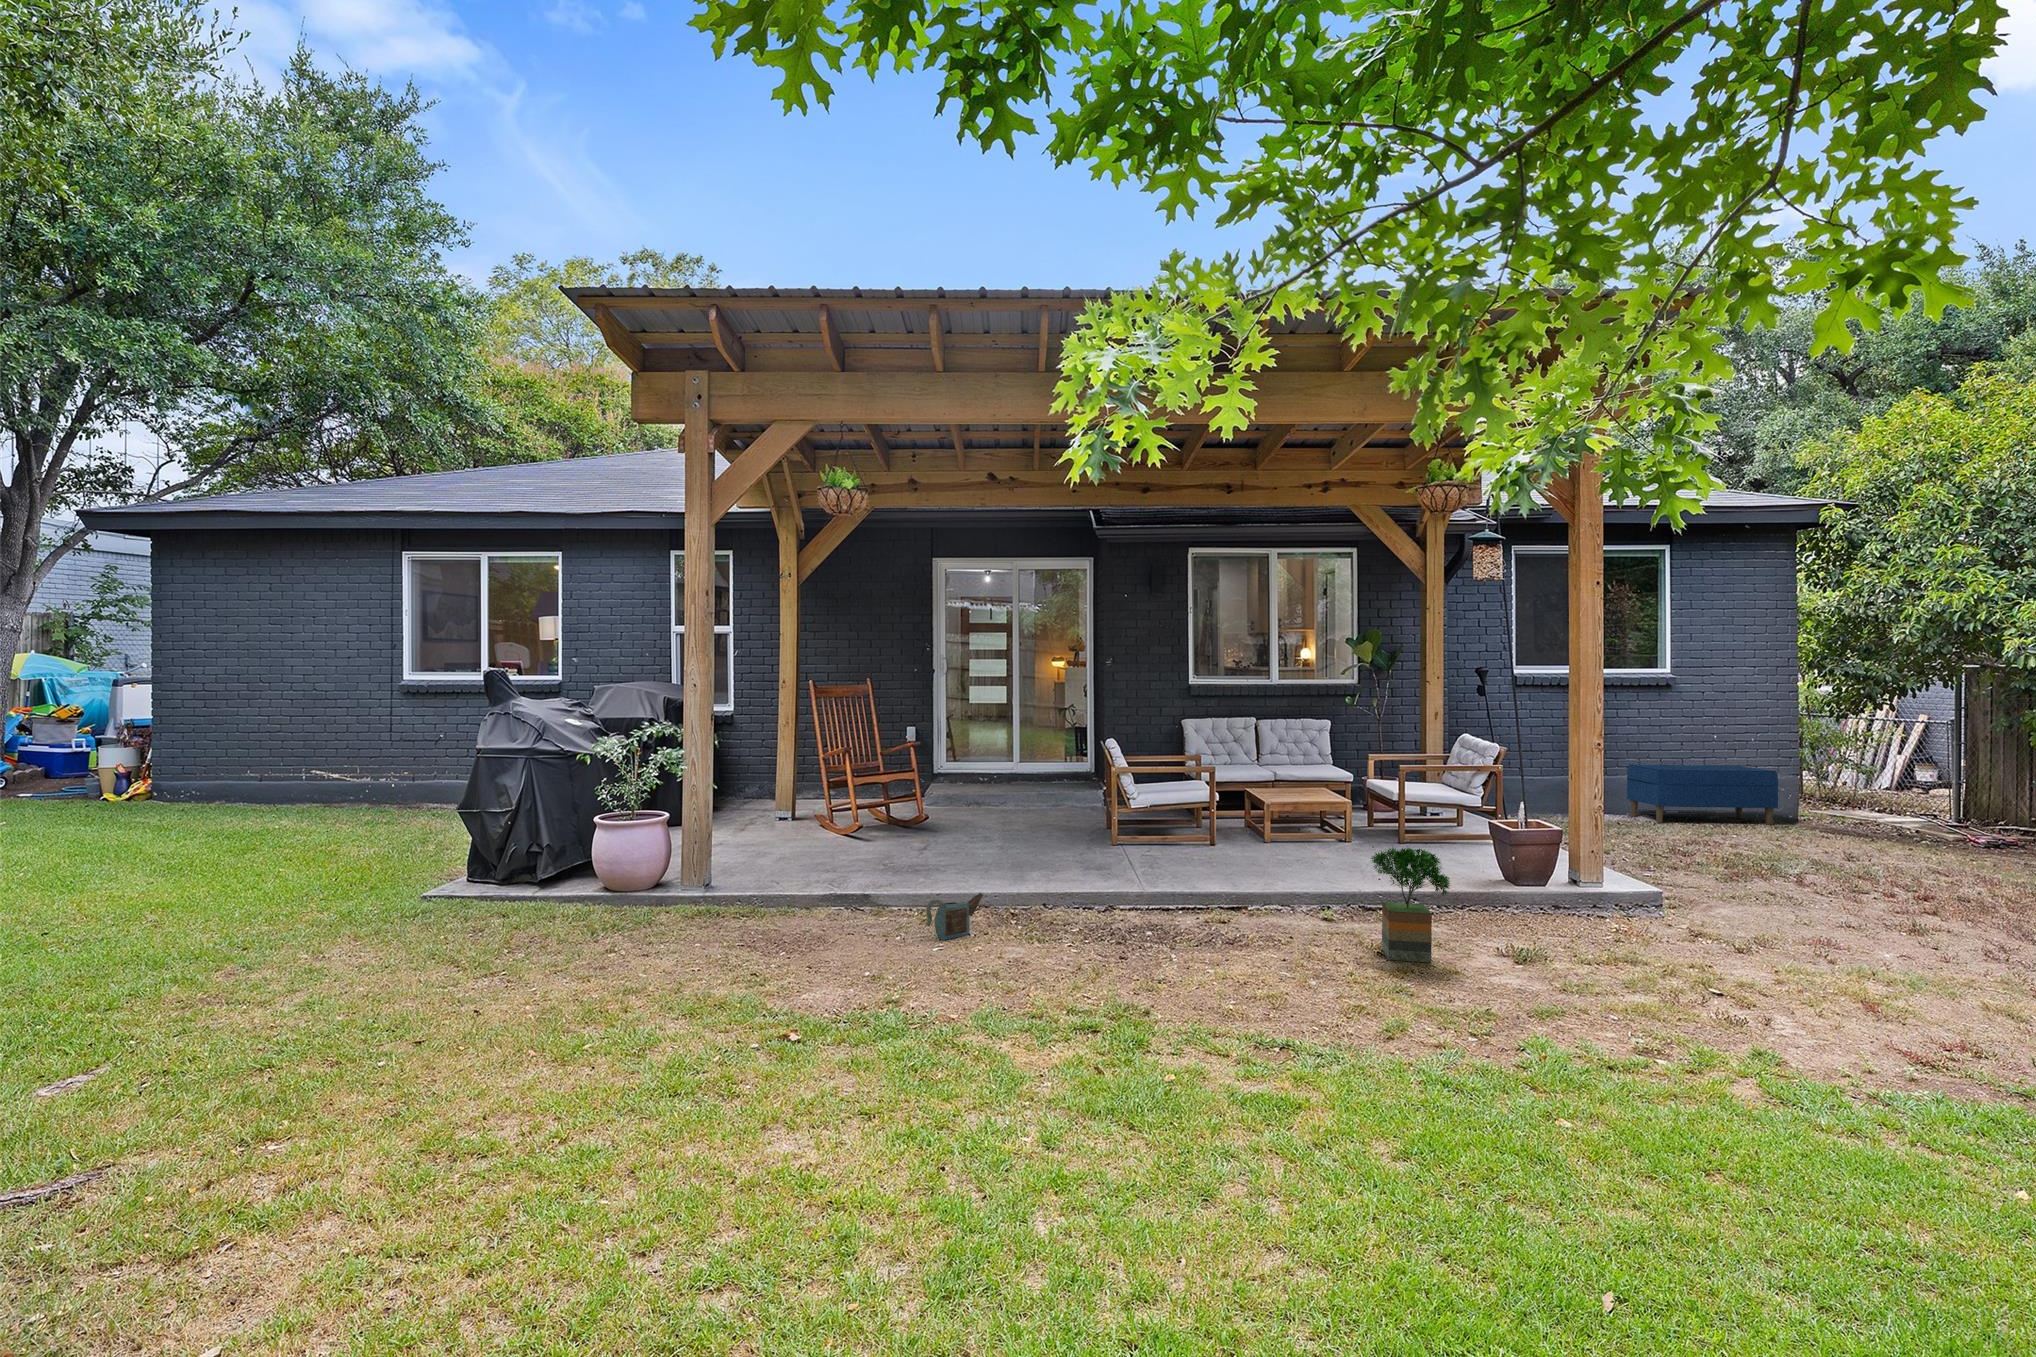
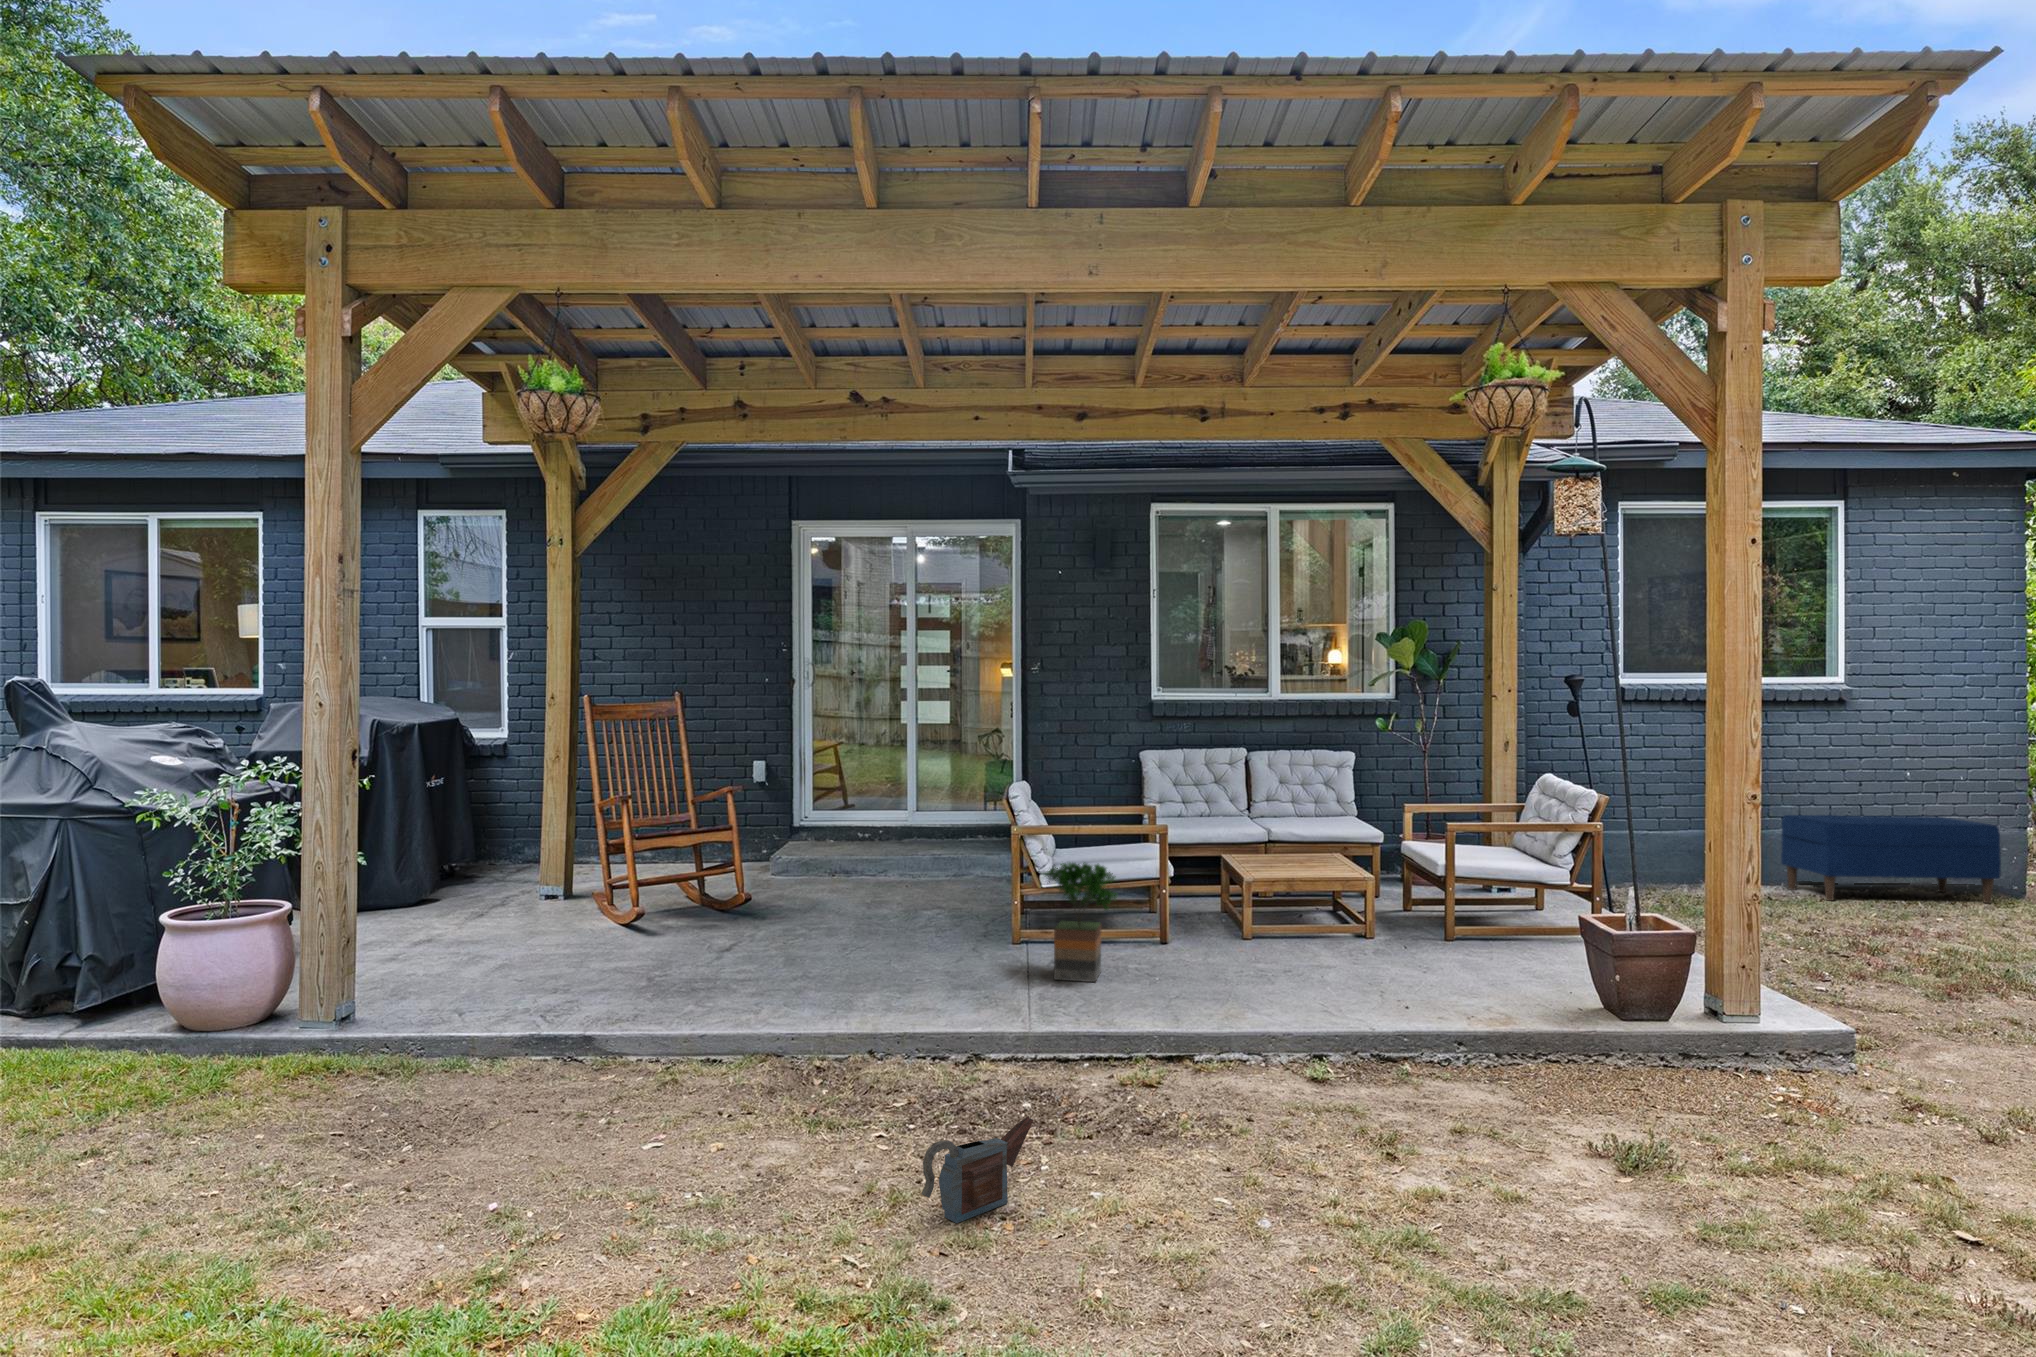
potted tree: present [1371,848,1450,963] -> present [1046,862,1117,982]
watering can: present [926,893,983,940] -> present [921,1116,1034,1223]

